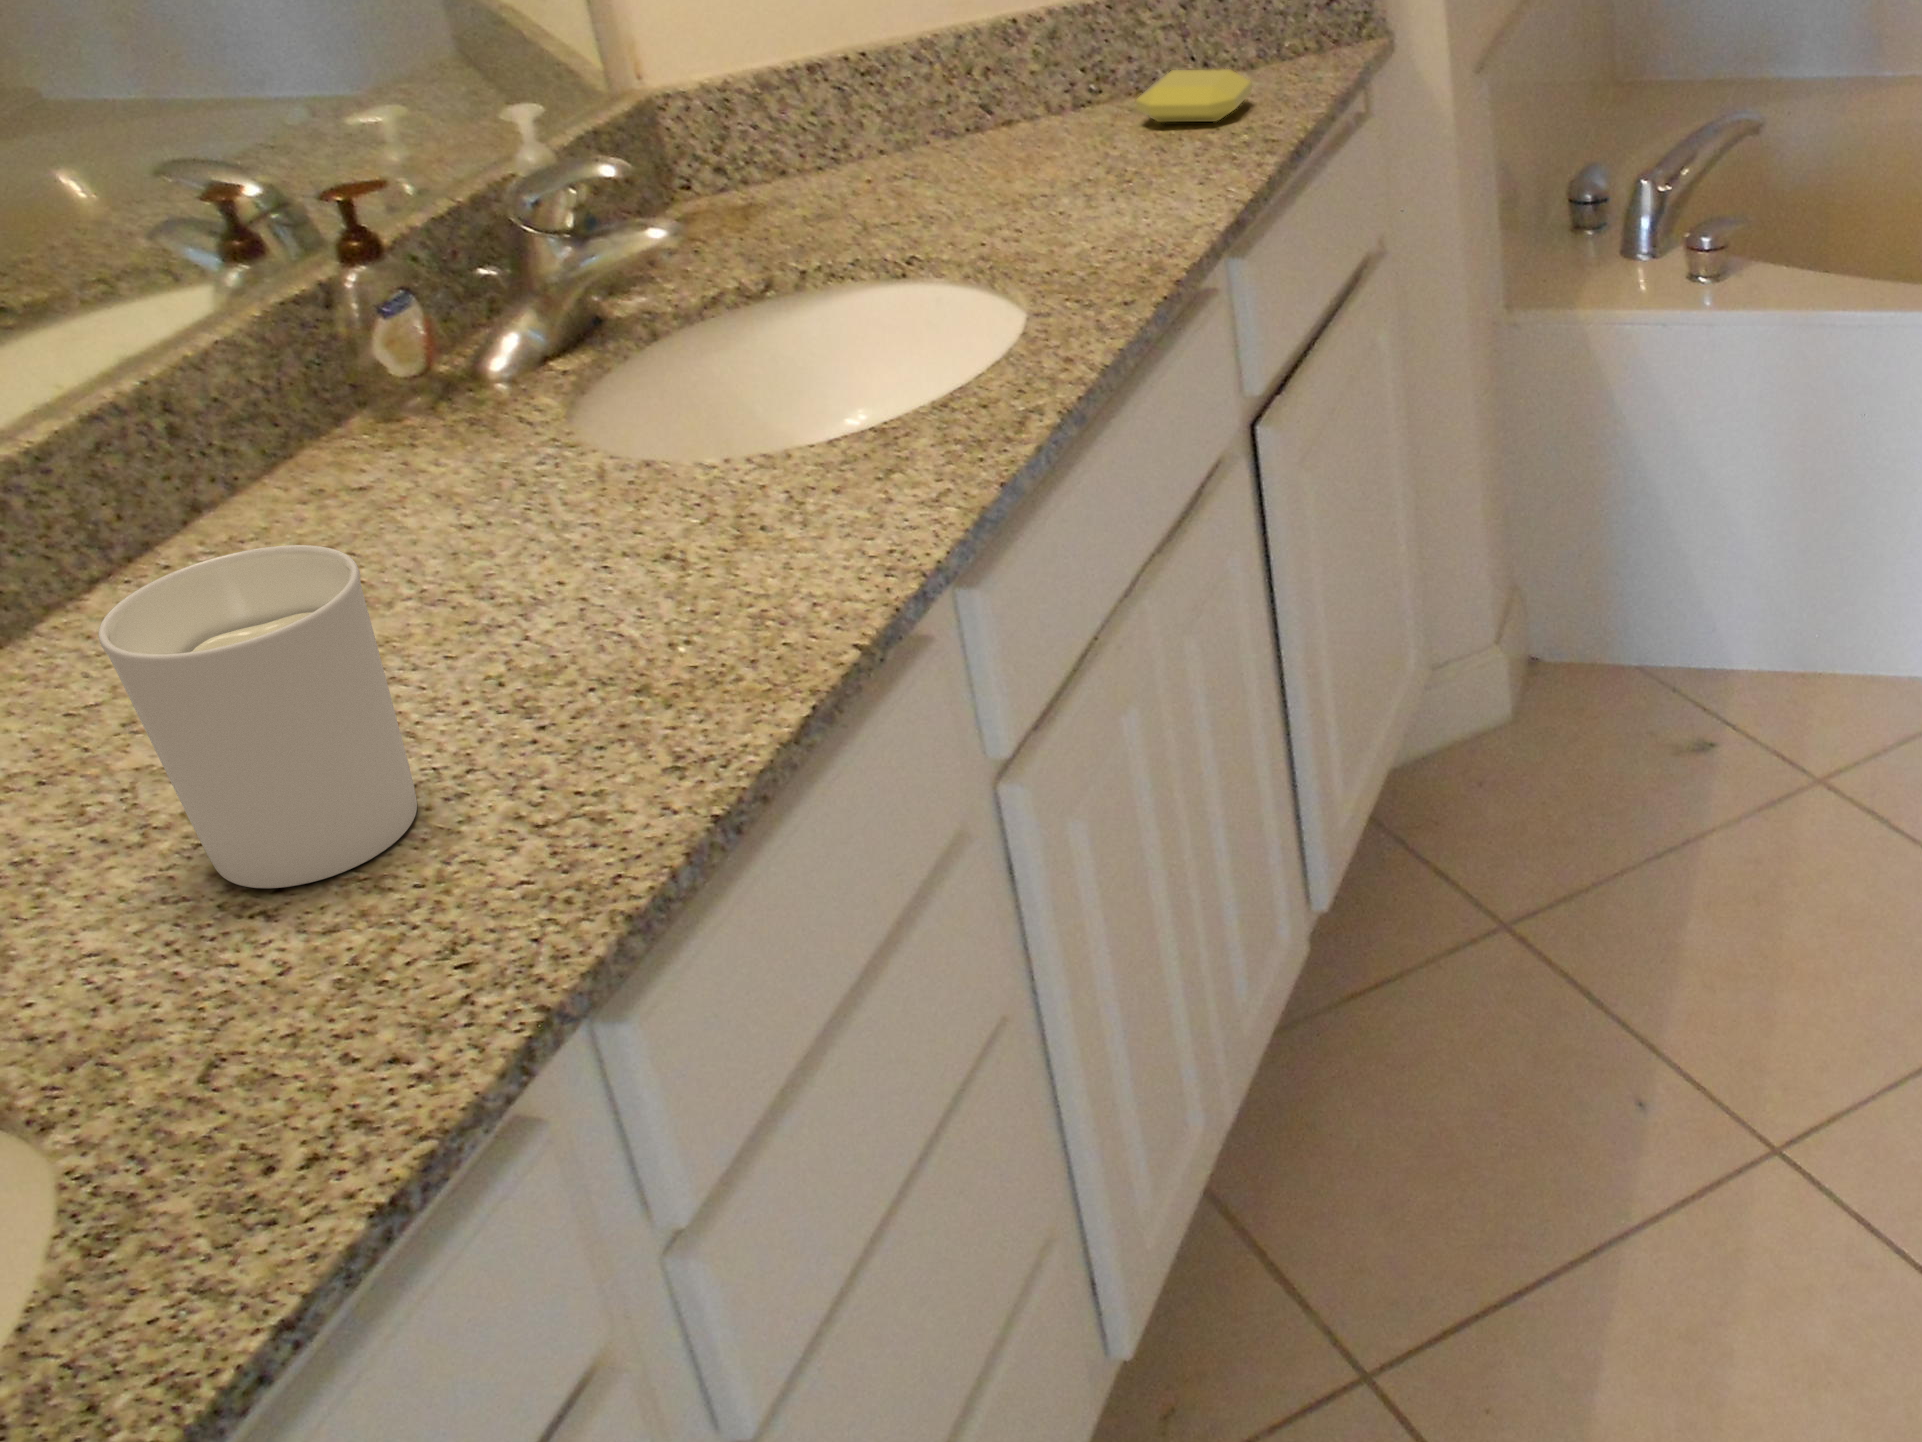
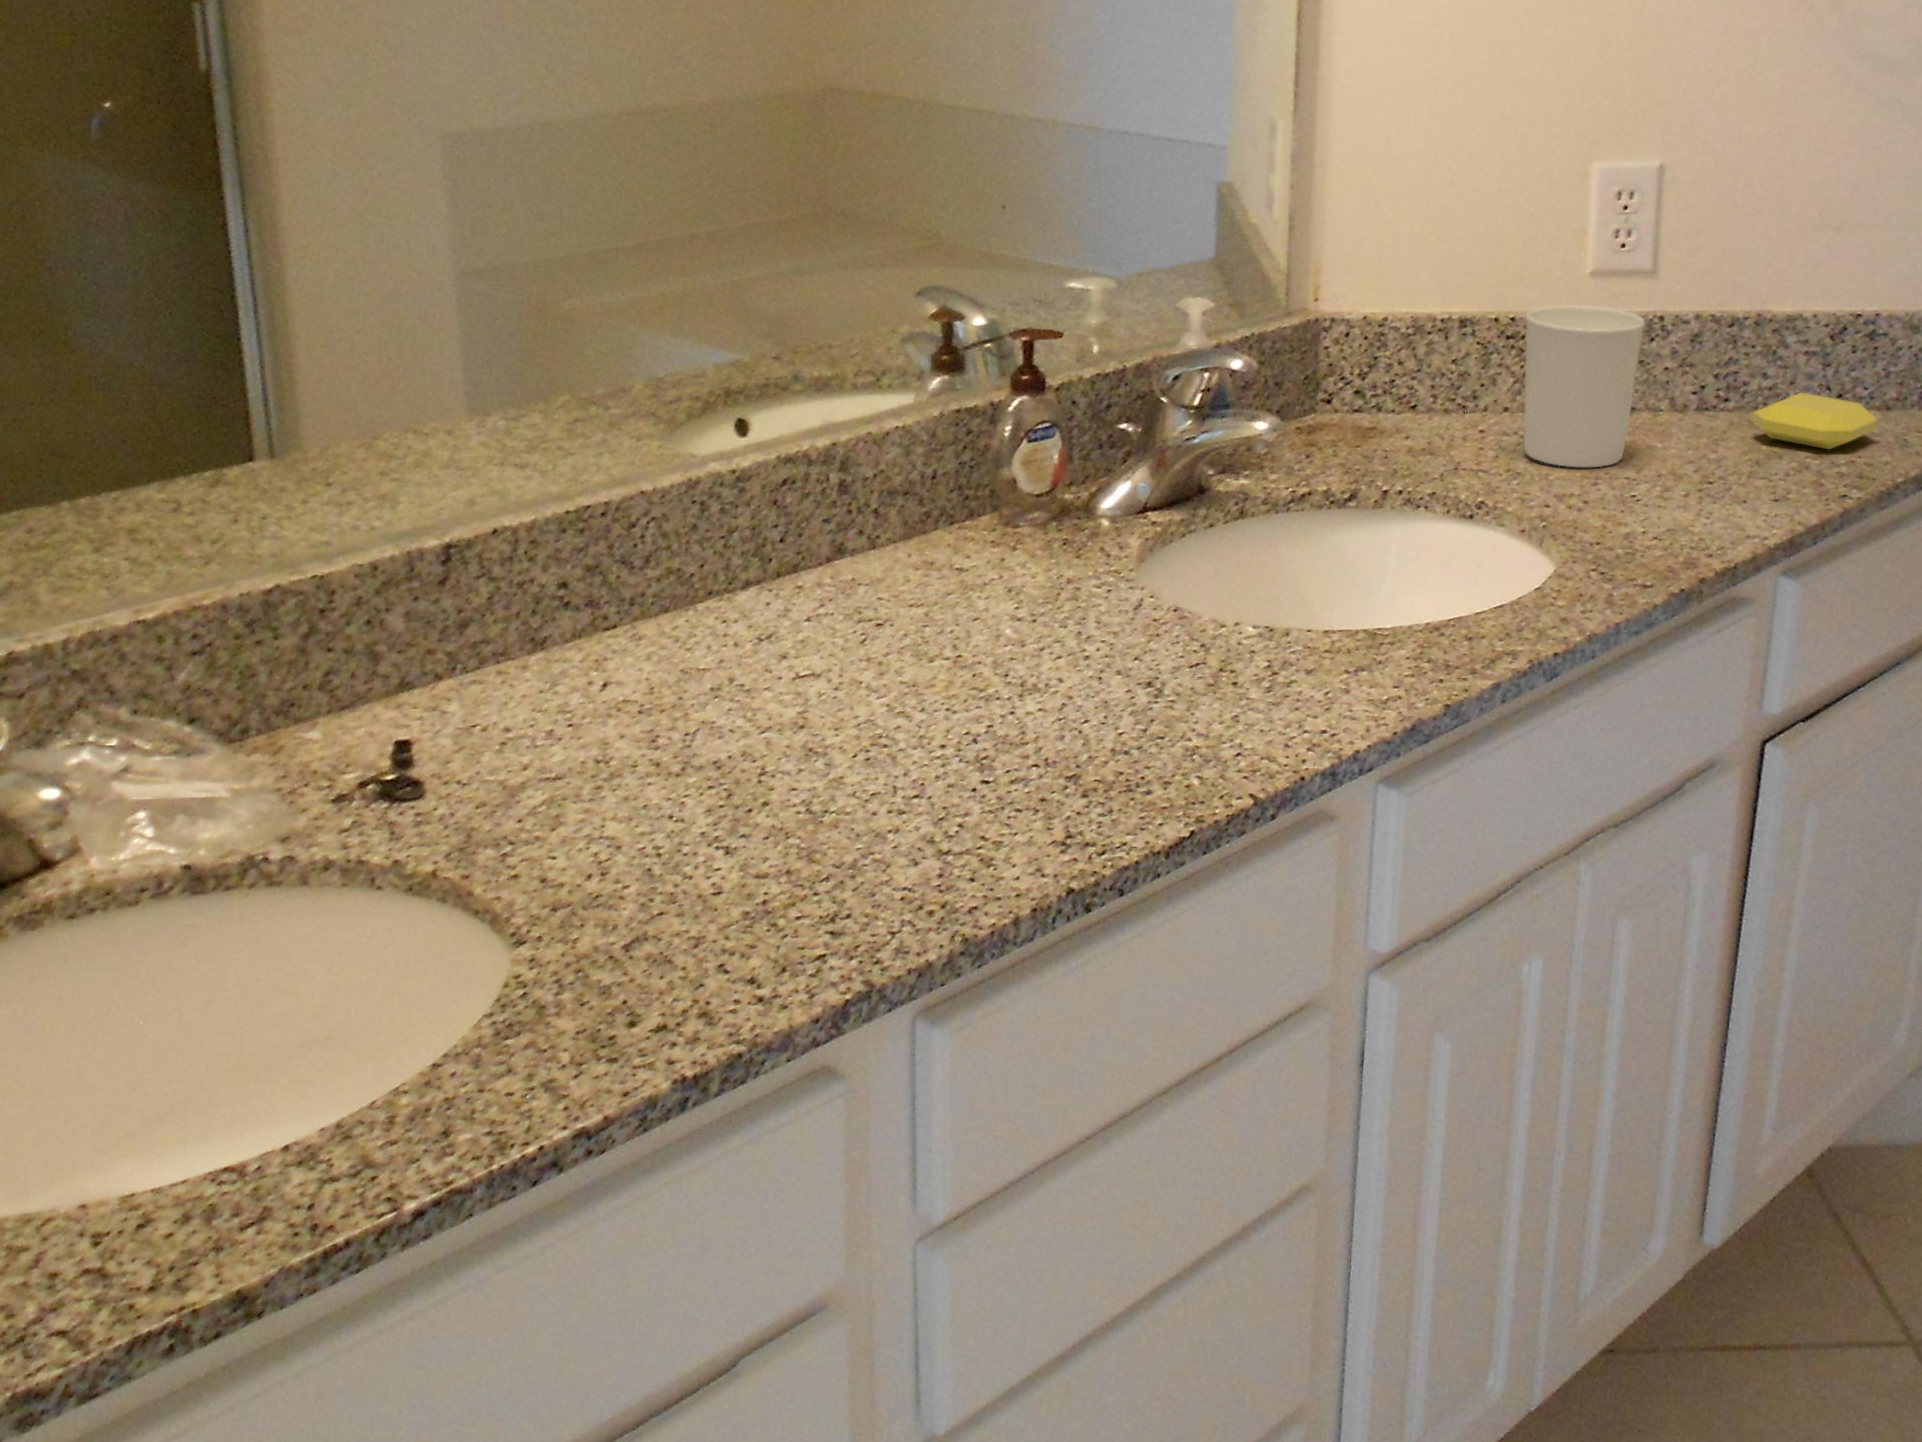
candle holder: present [98,545,417,888] -> present [1524,305,1645,467]

